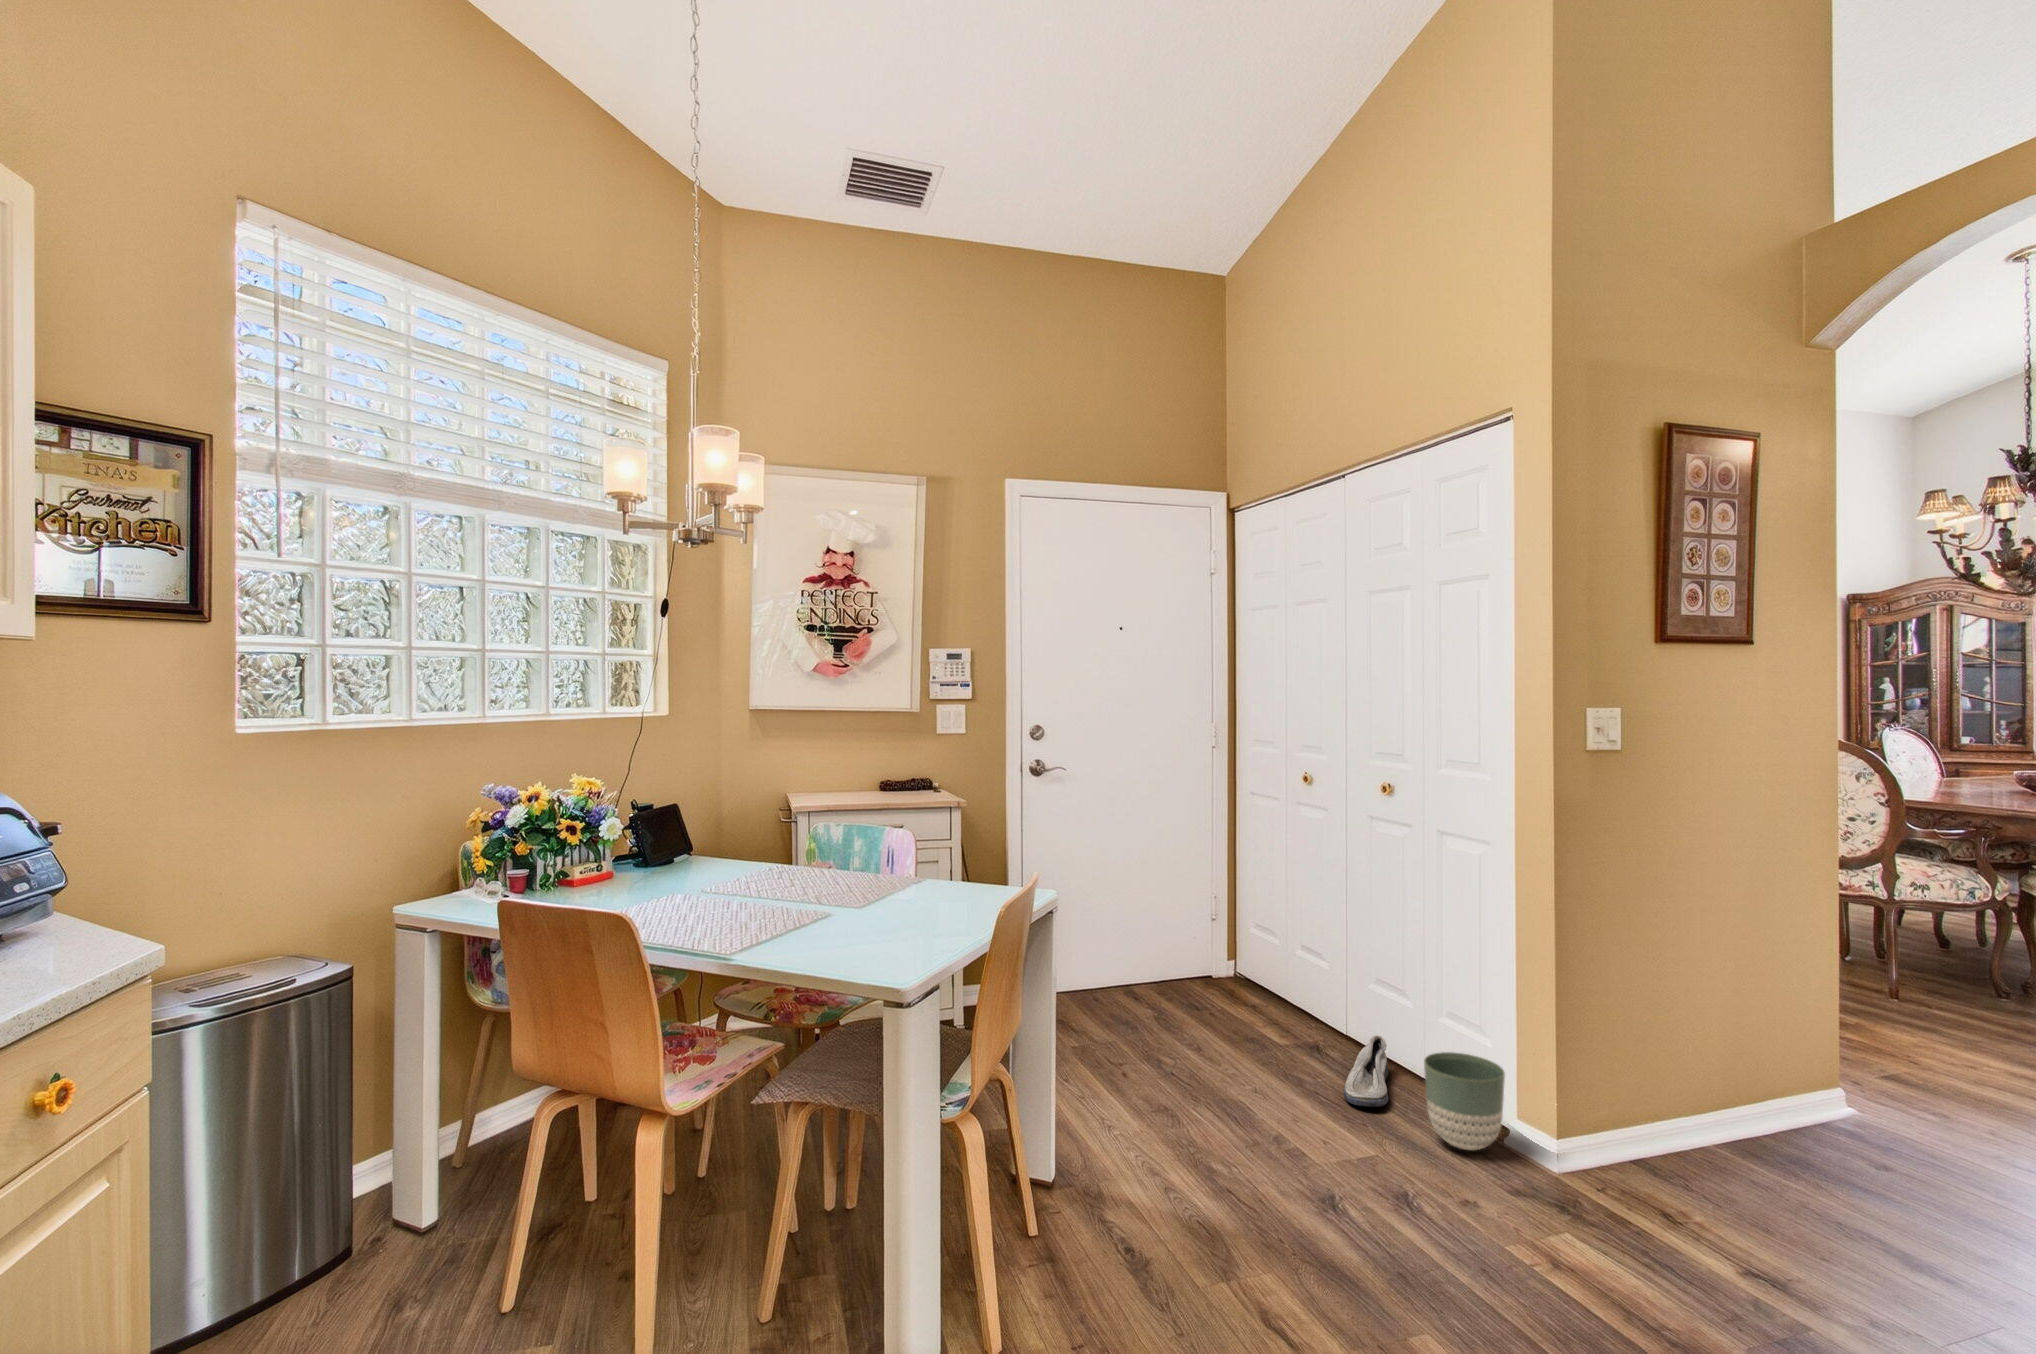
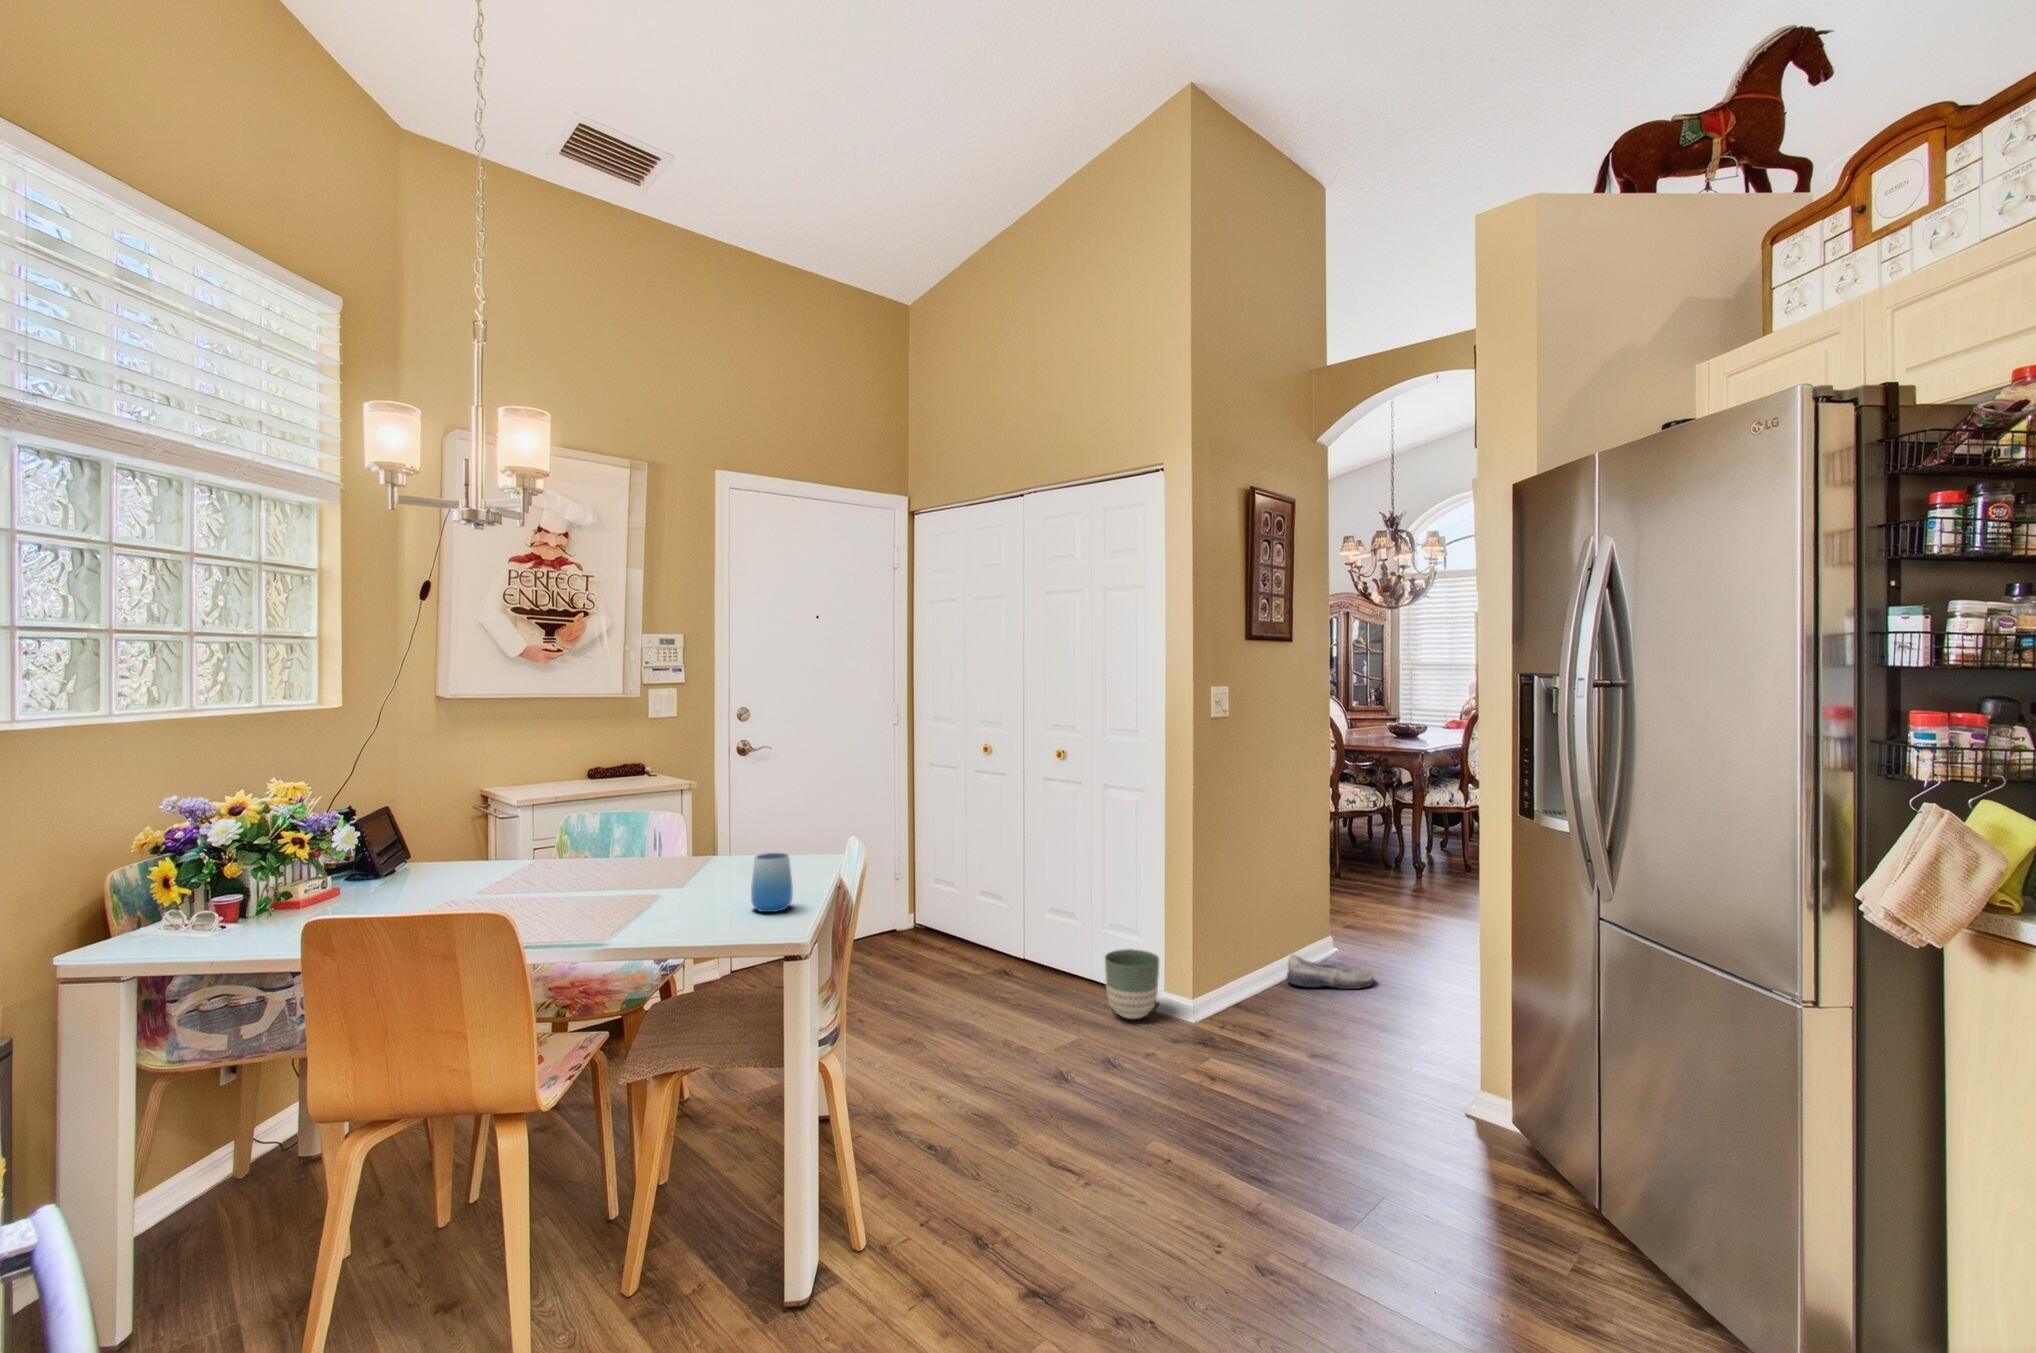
cup: none [894,880,940,946] -> present [751,853,793,912]
shoe: present [1343,1035,1389,1107] -> present [1287,954,1374,989]

